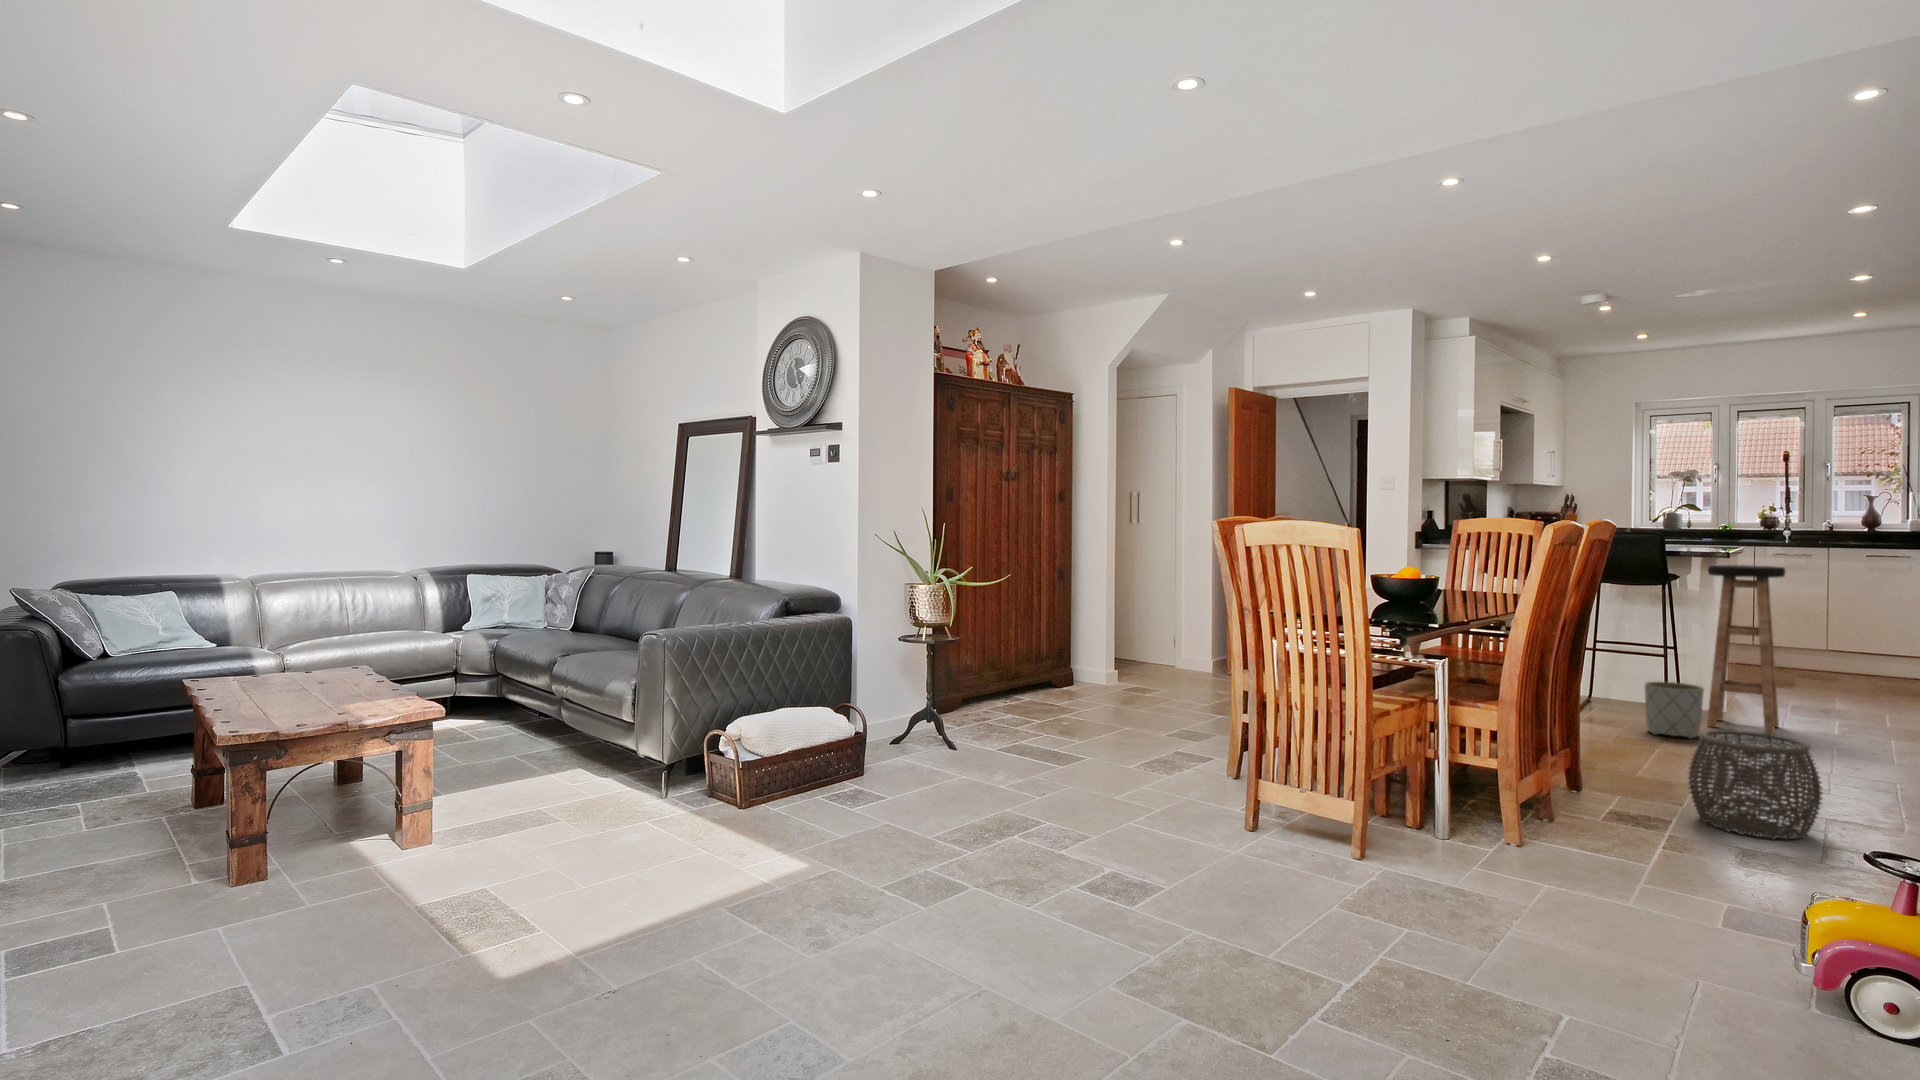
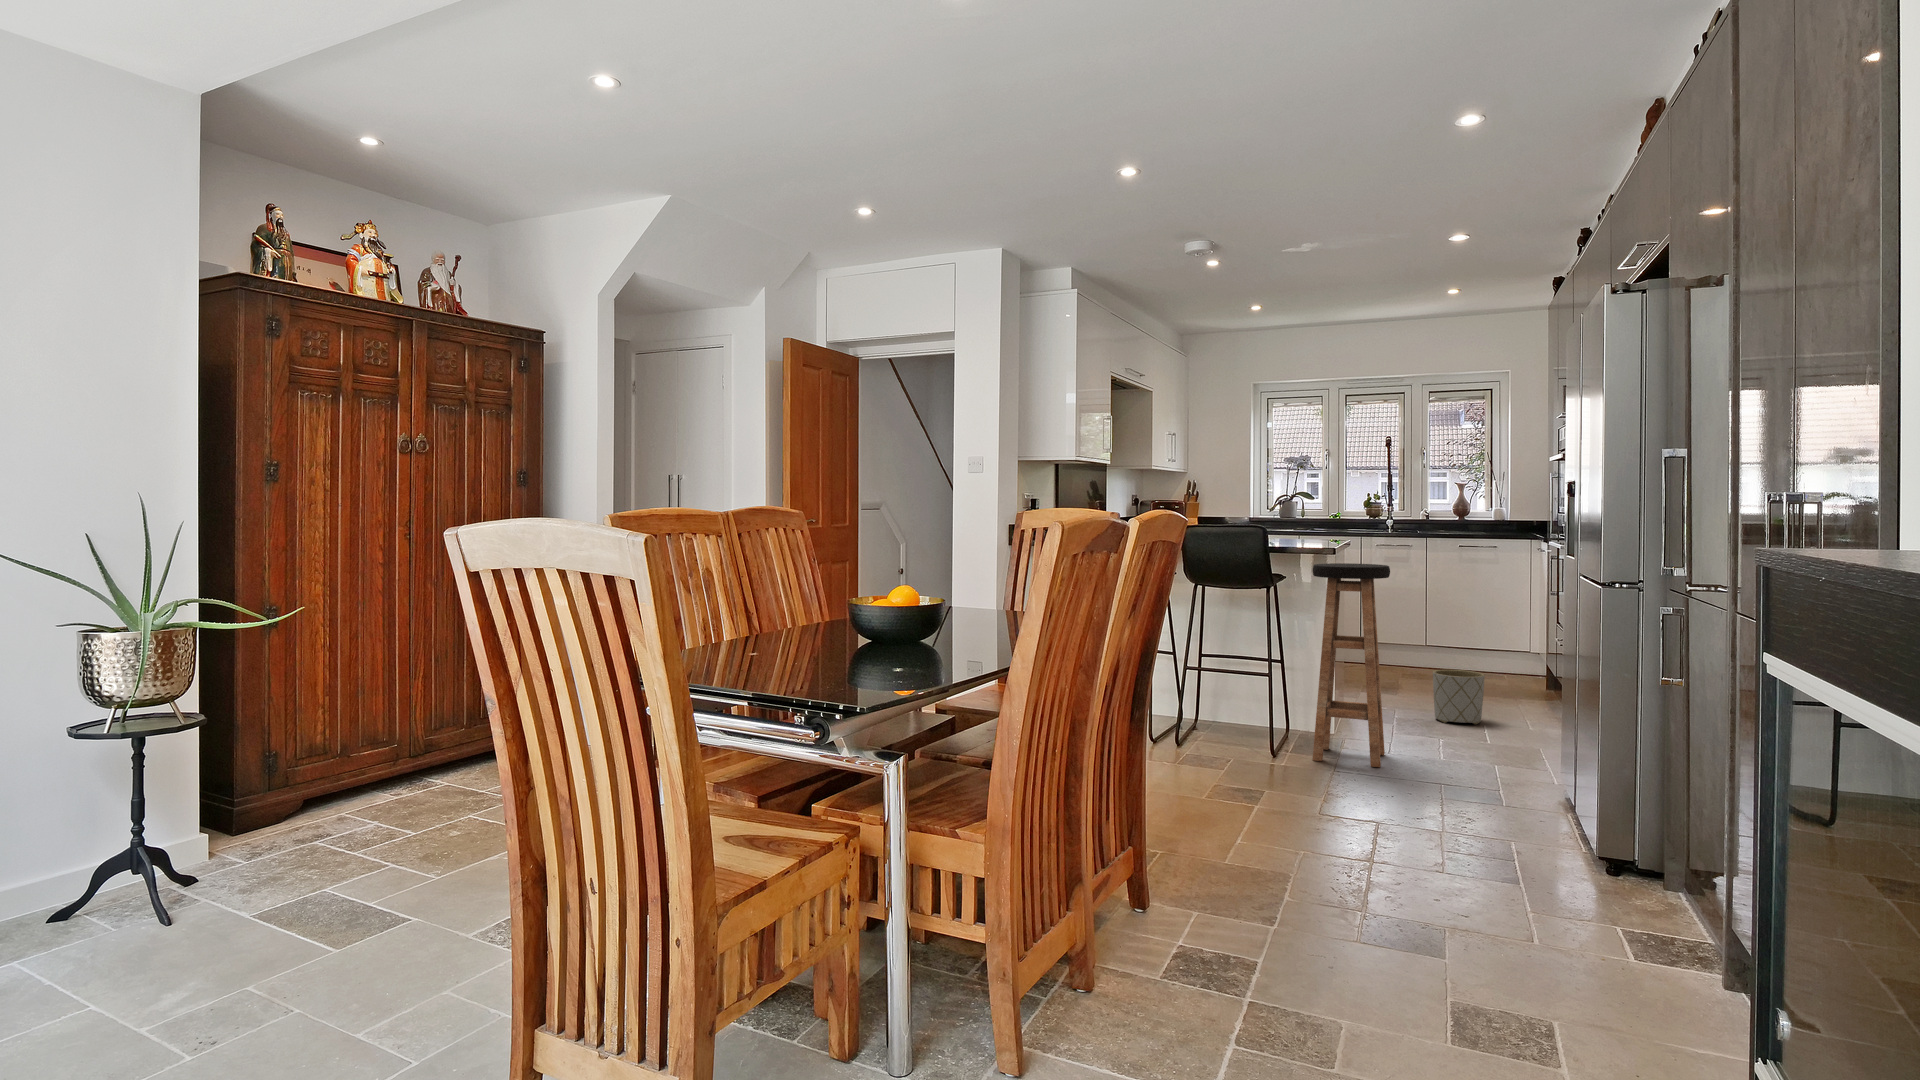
planter: present [1645,682,1704,739] -> present [1433,670,1485,725]
woven basket: present [1688,730,1822,840] -> none [1277,812,1442,985]

